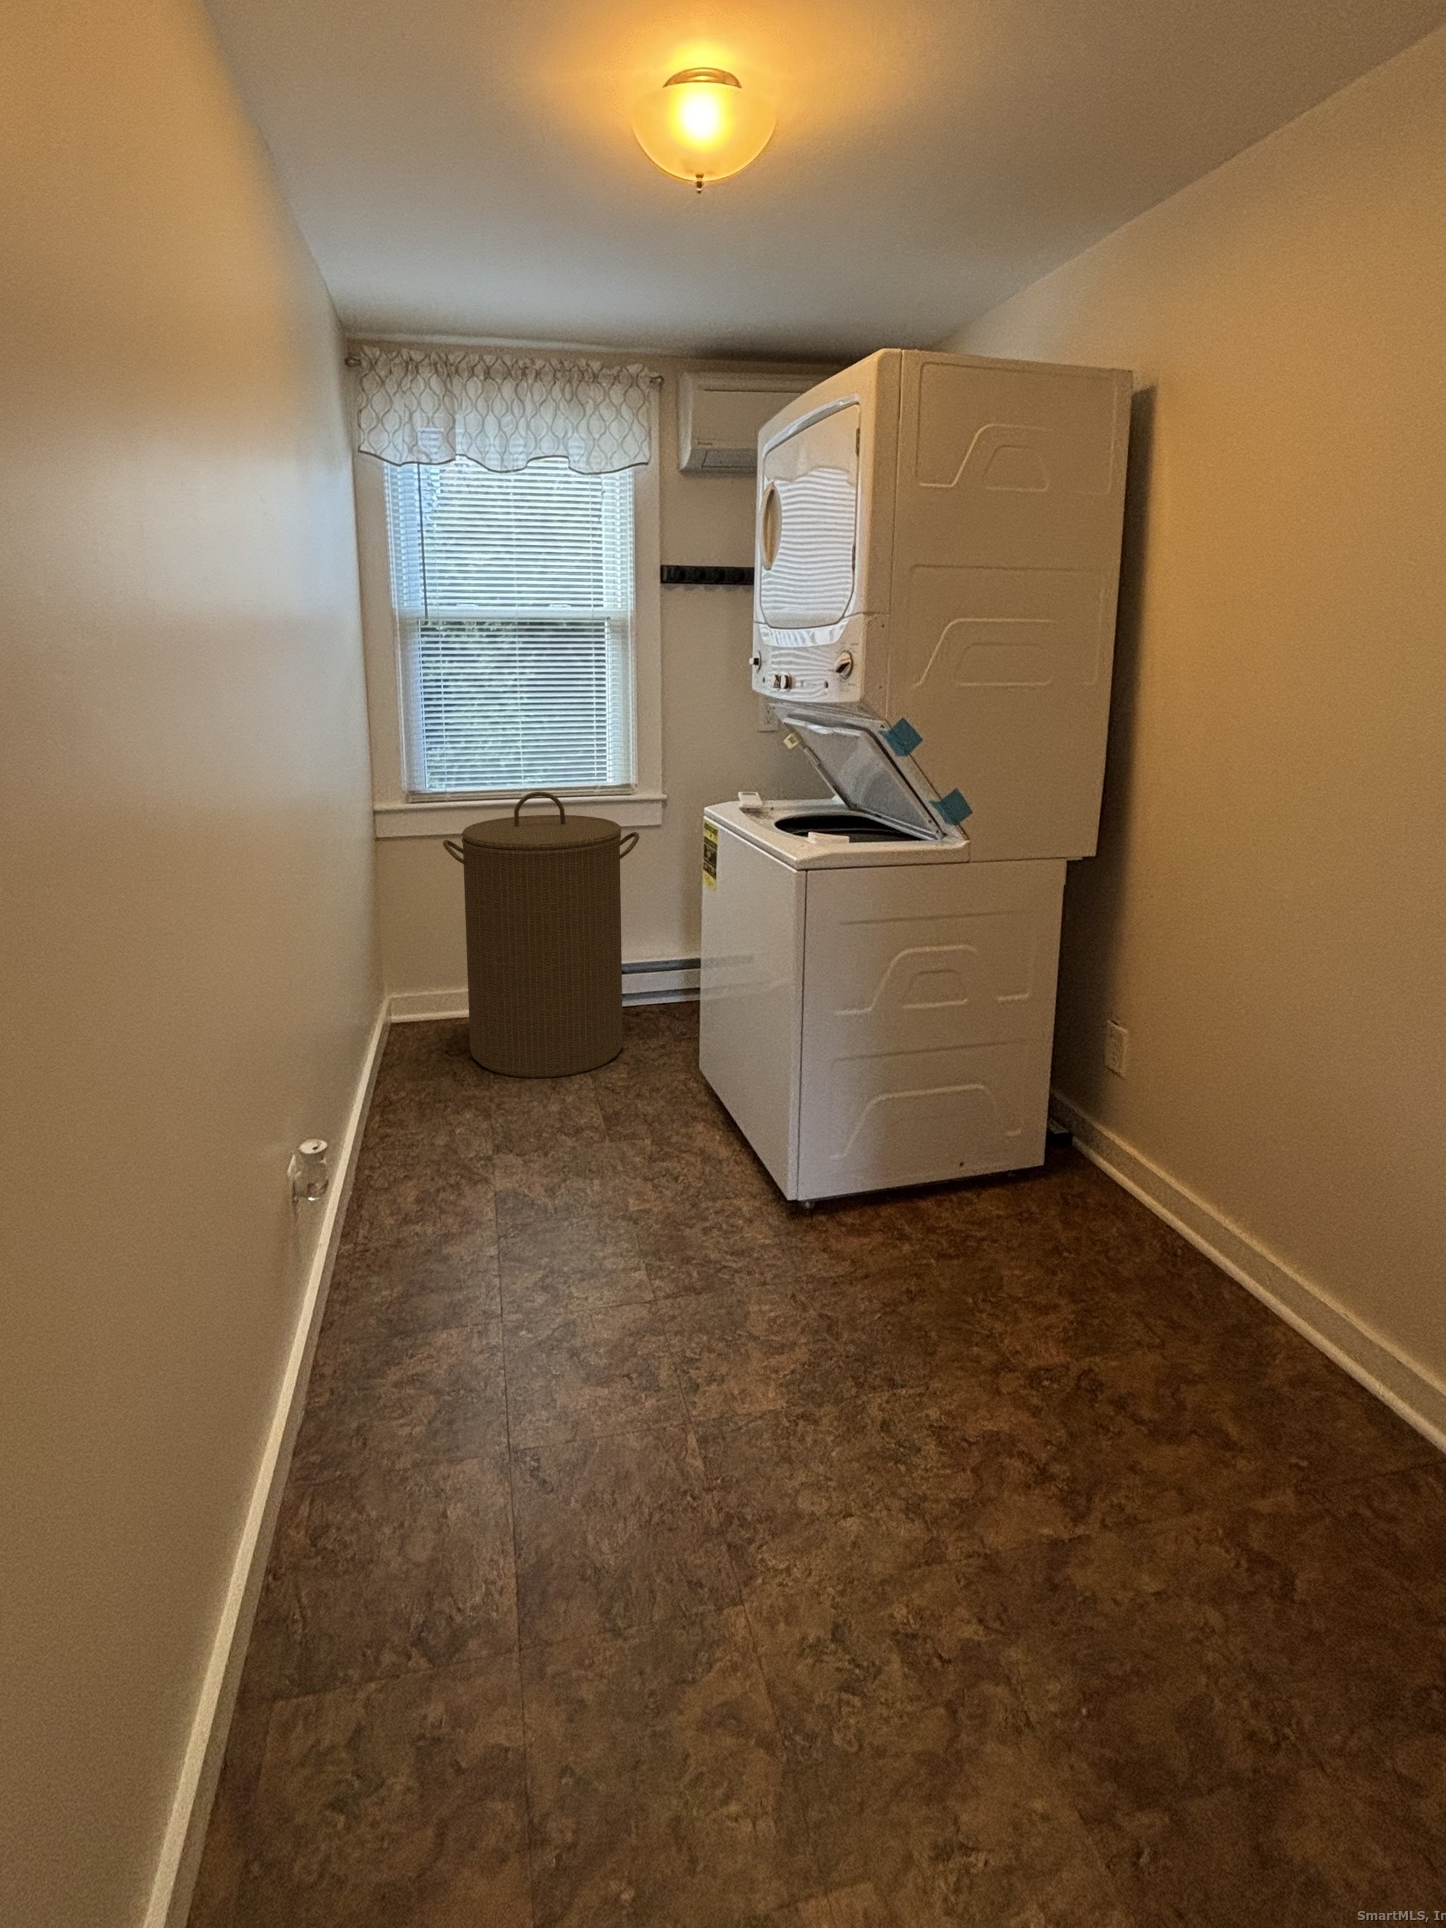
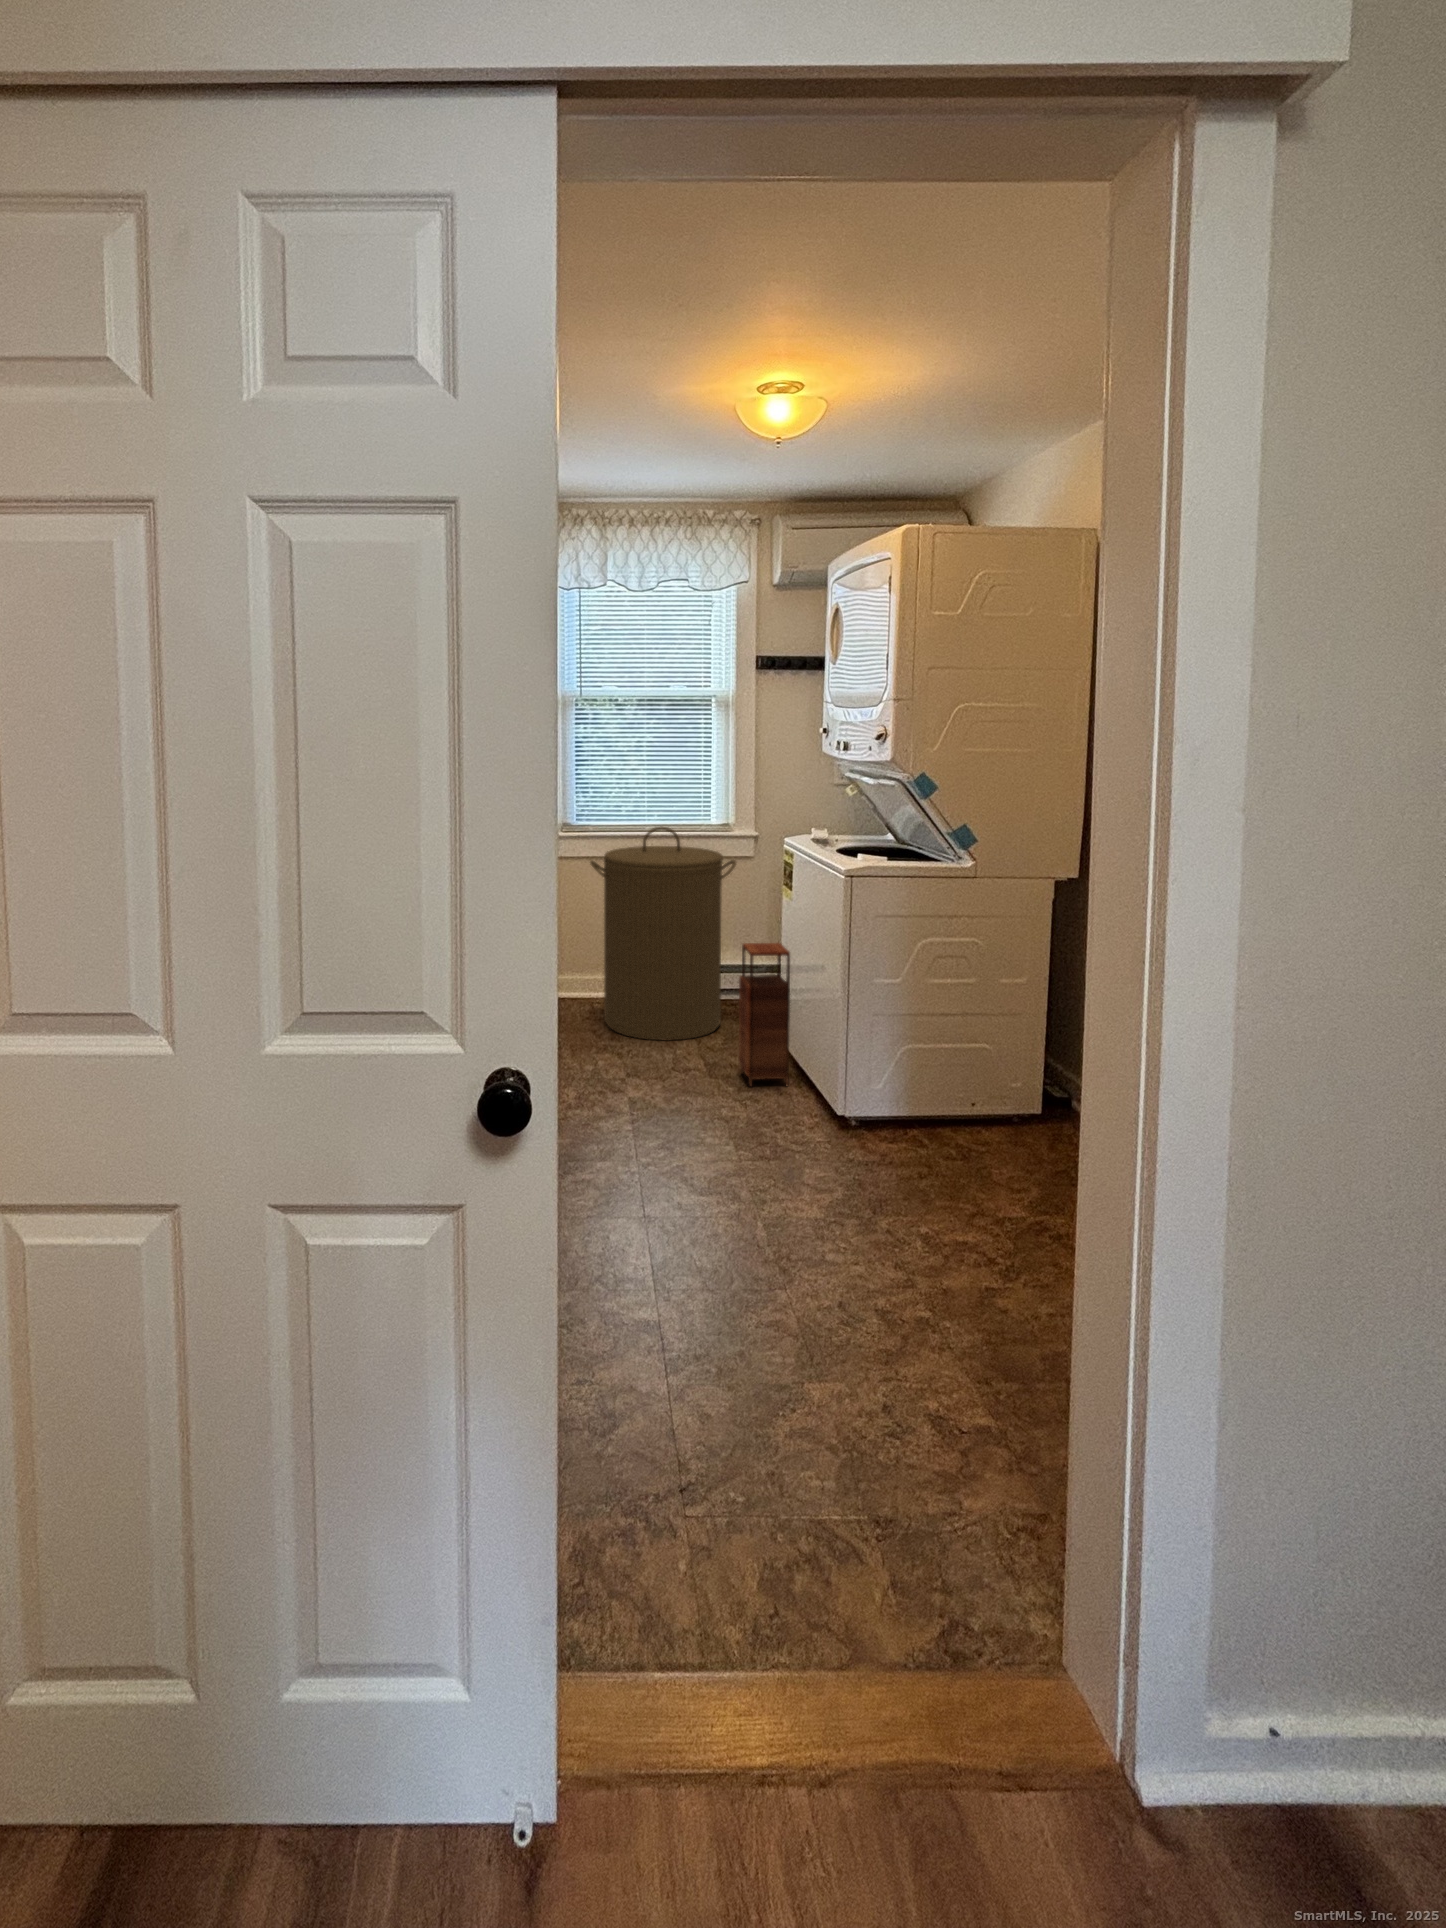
storage cabinet: none [645,951,714,1152] -> present [739,943,790,1087]

